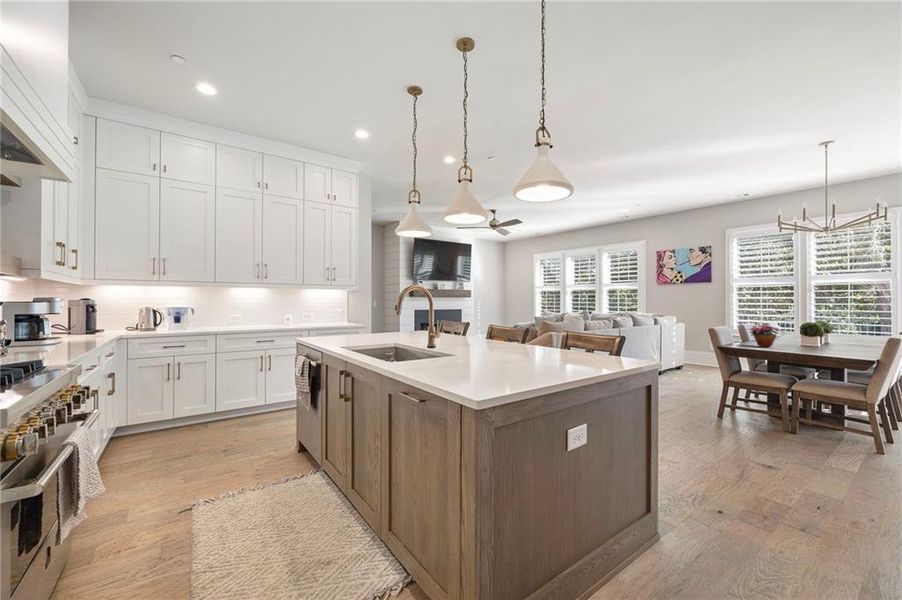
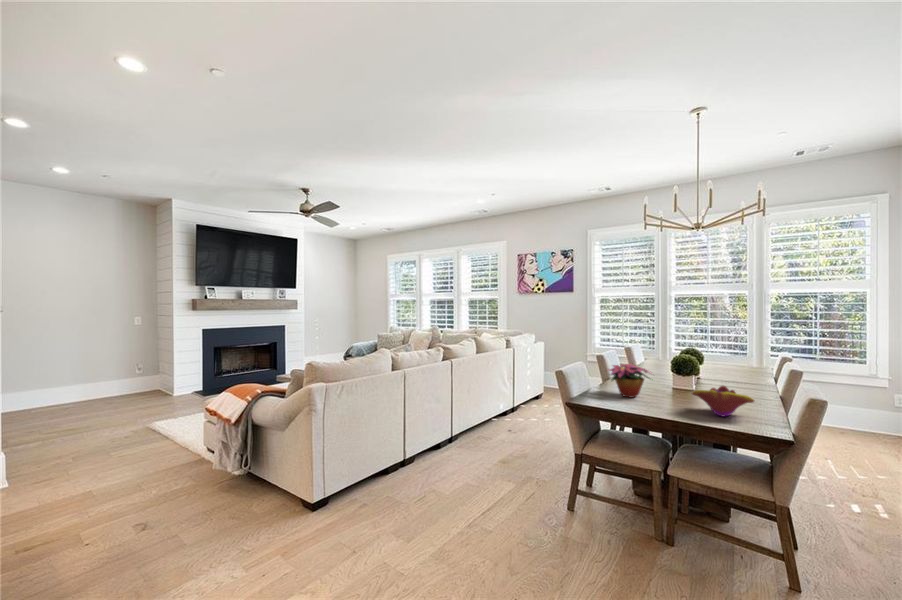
decorative bowl: none [811,337,857,355] -> present [692,386,754,416]

